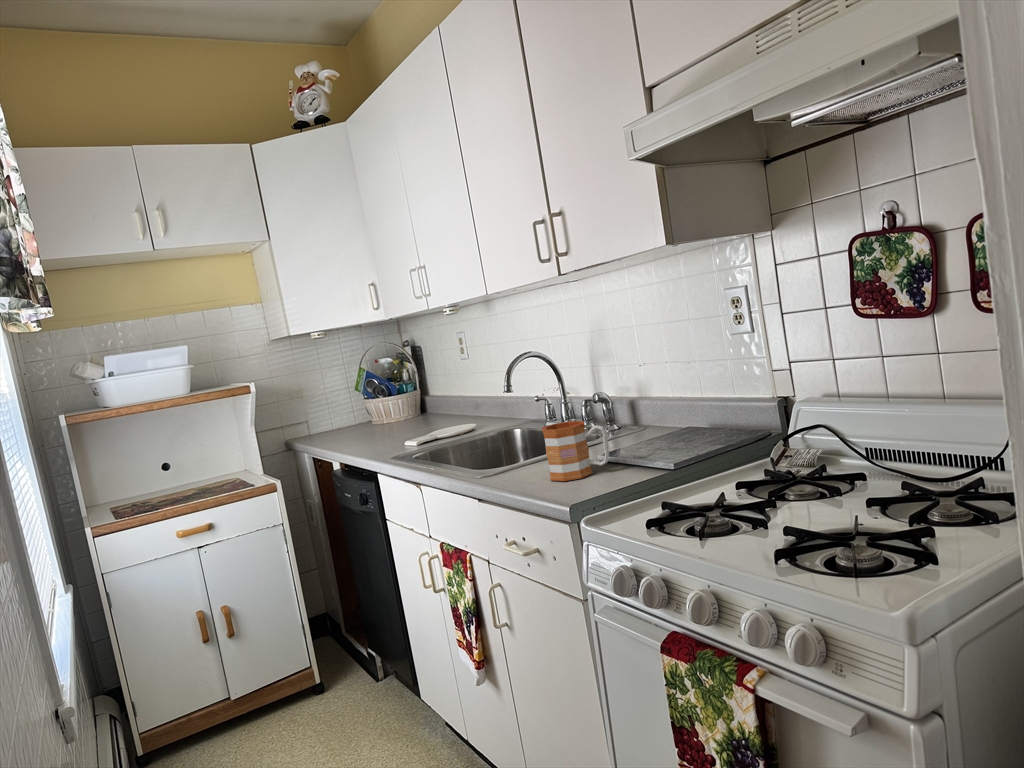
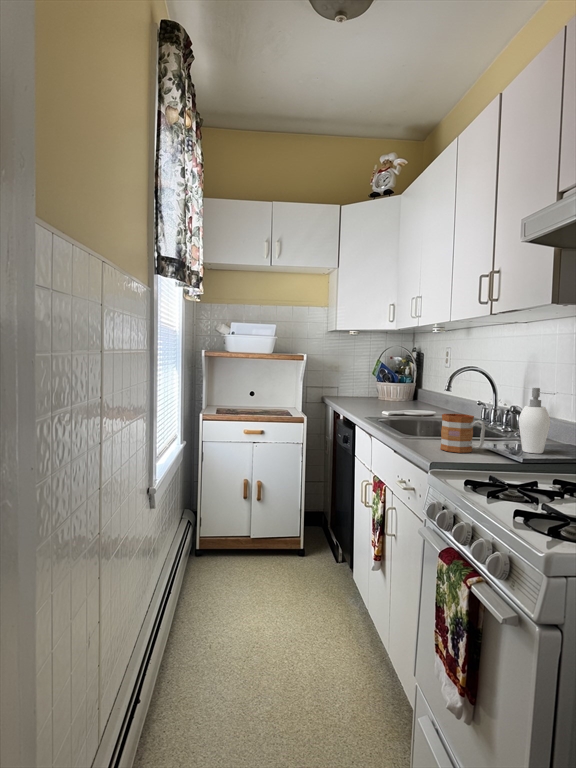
soap dispenser: none [632,362,674,451] -> present [519,388,555,453]

